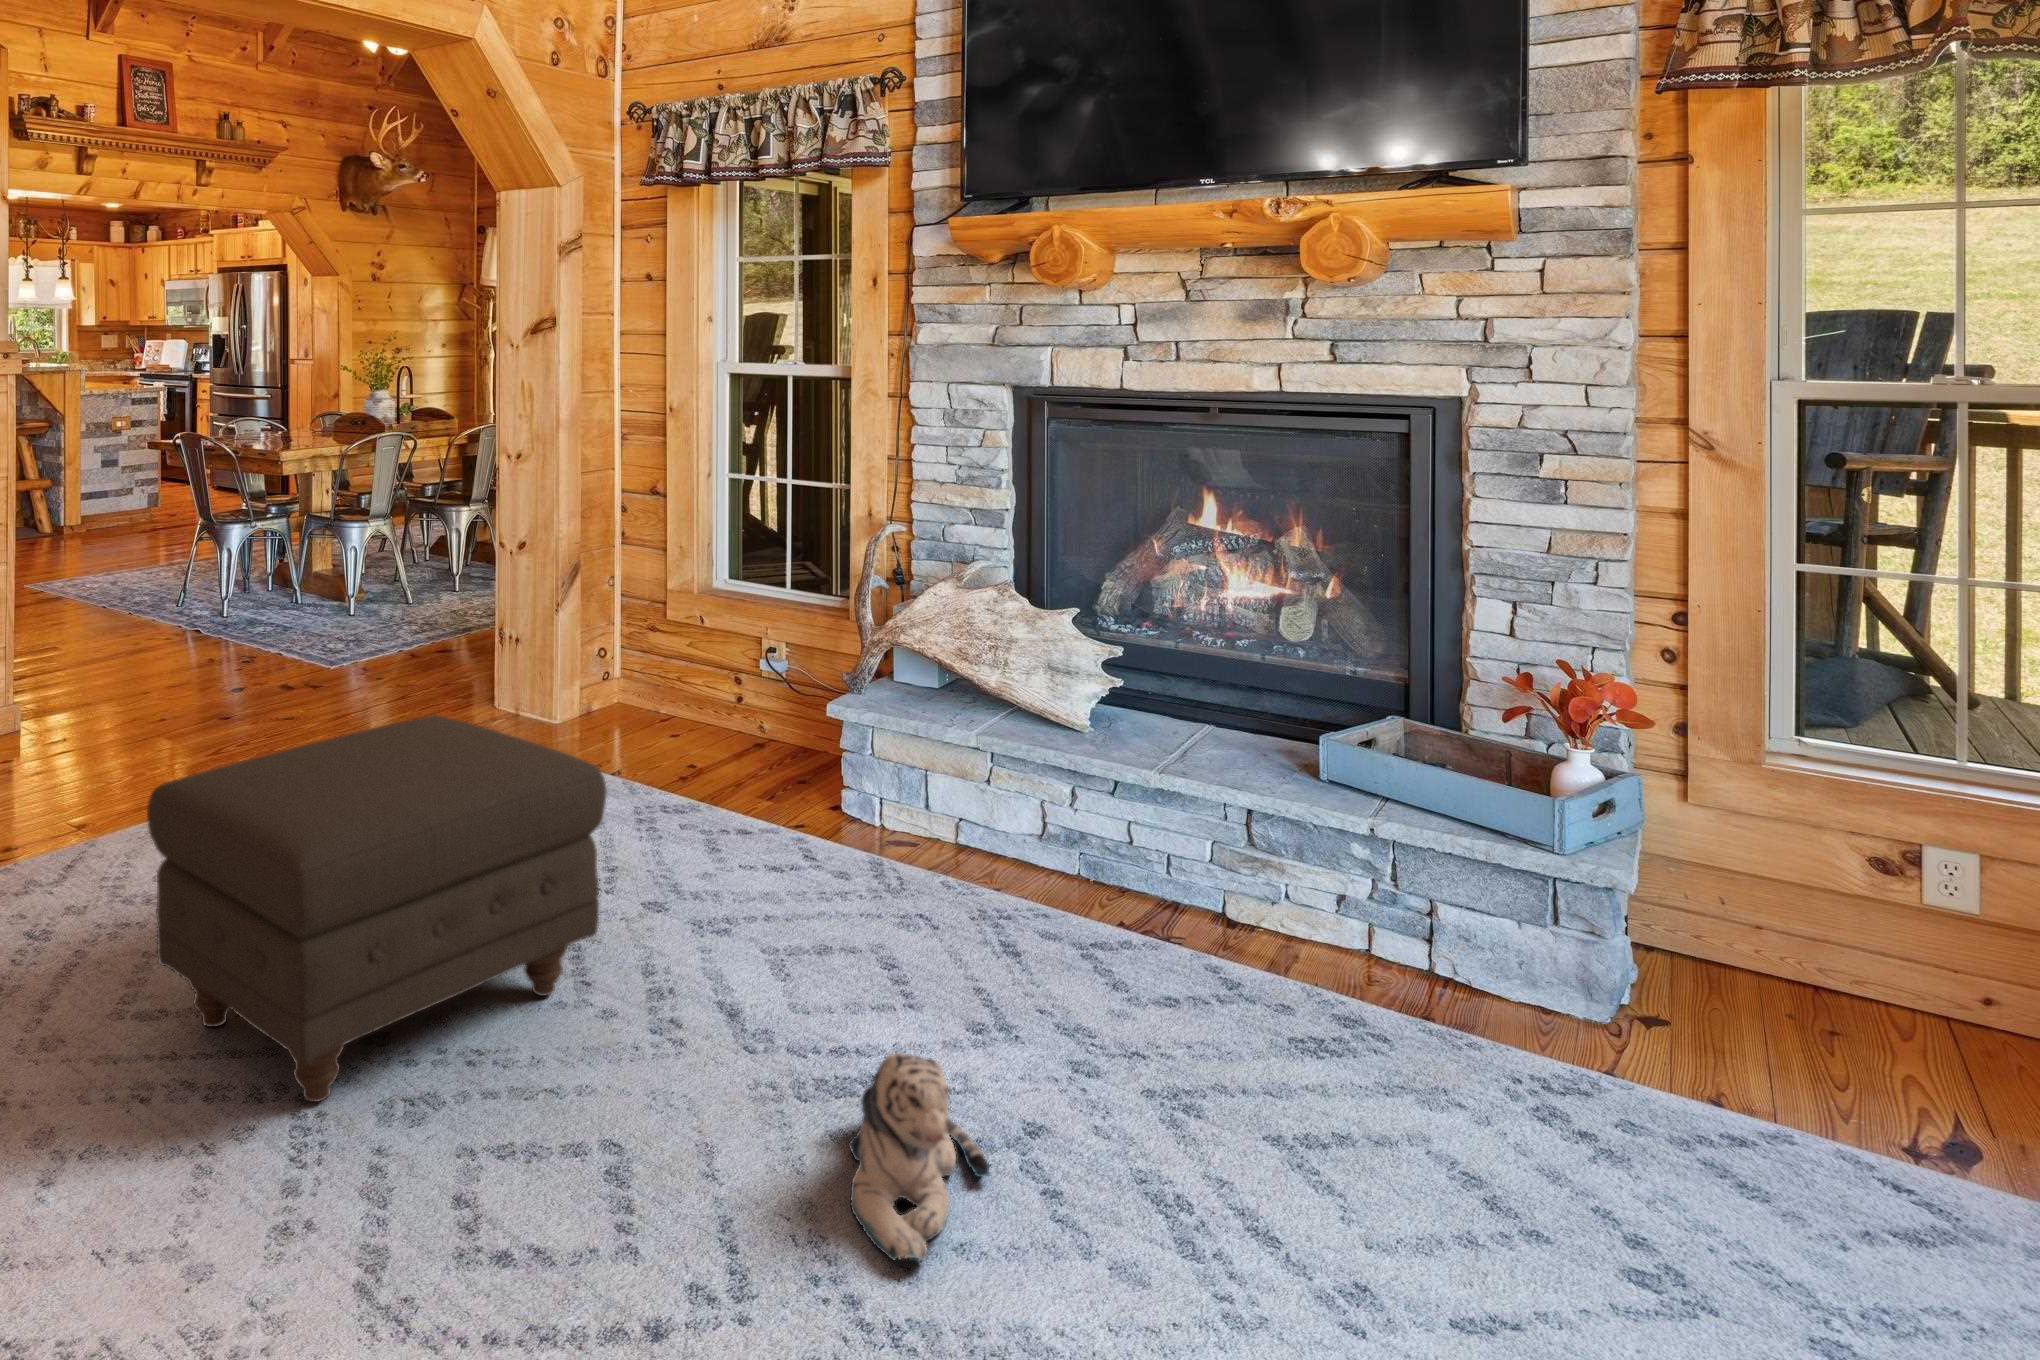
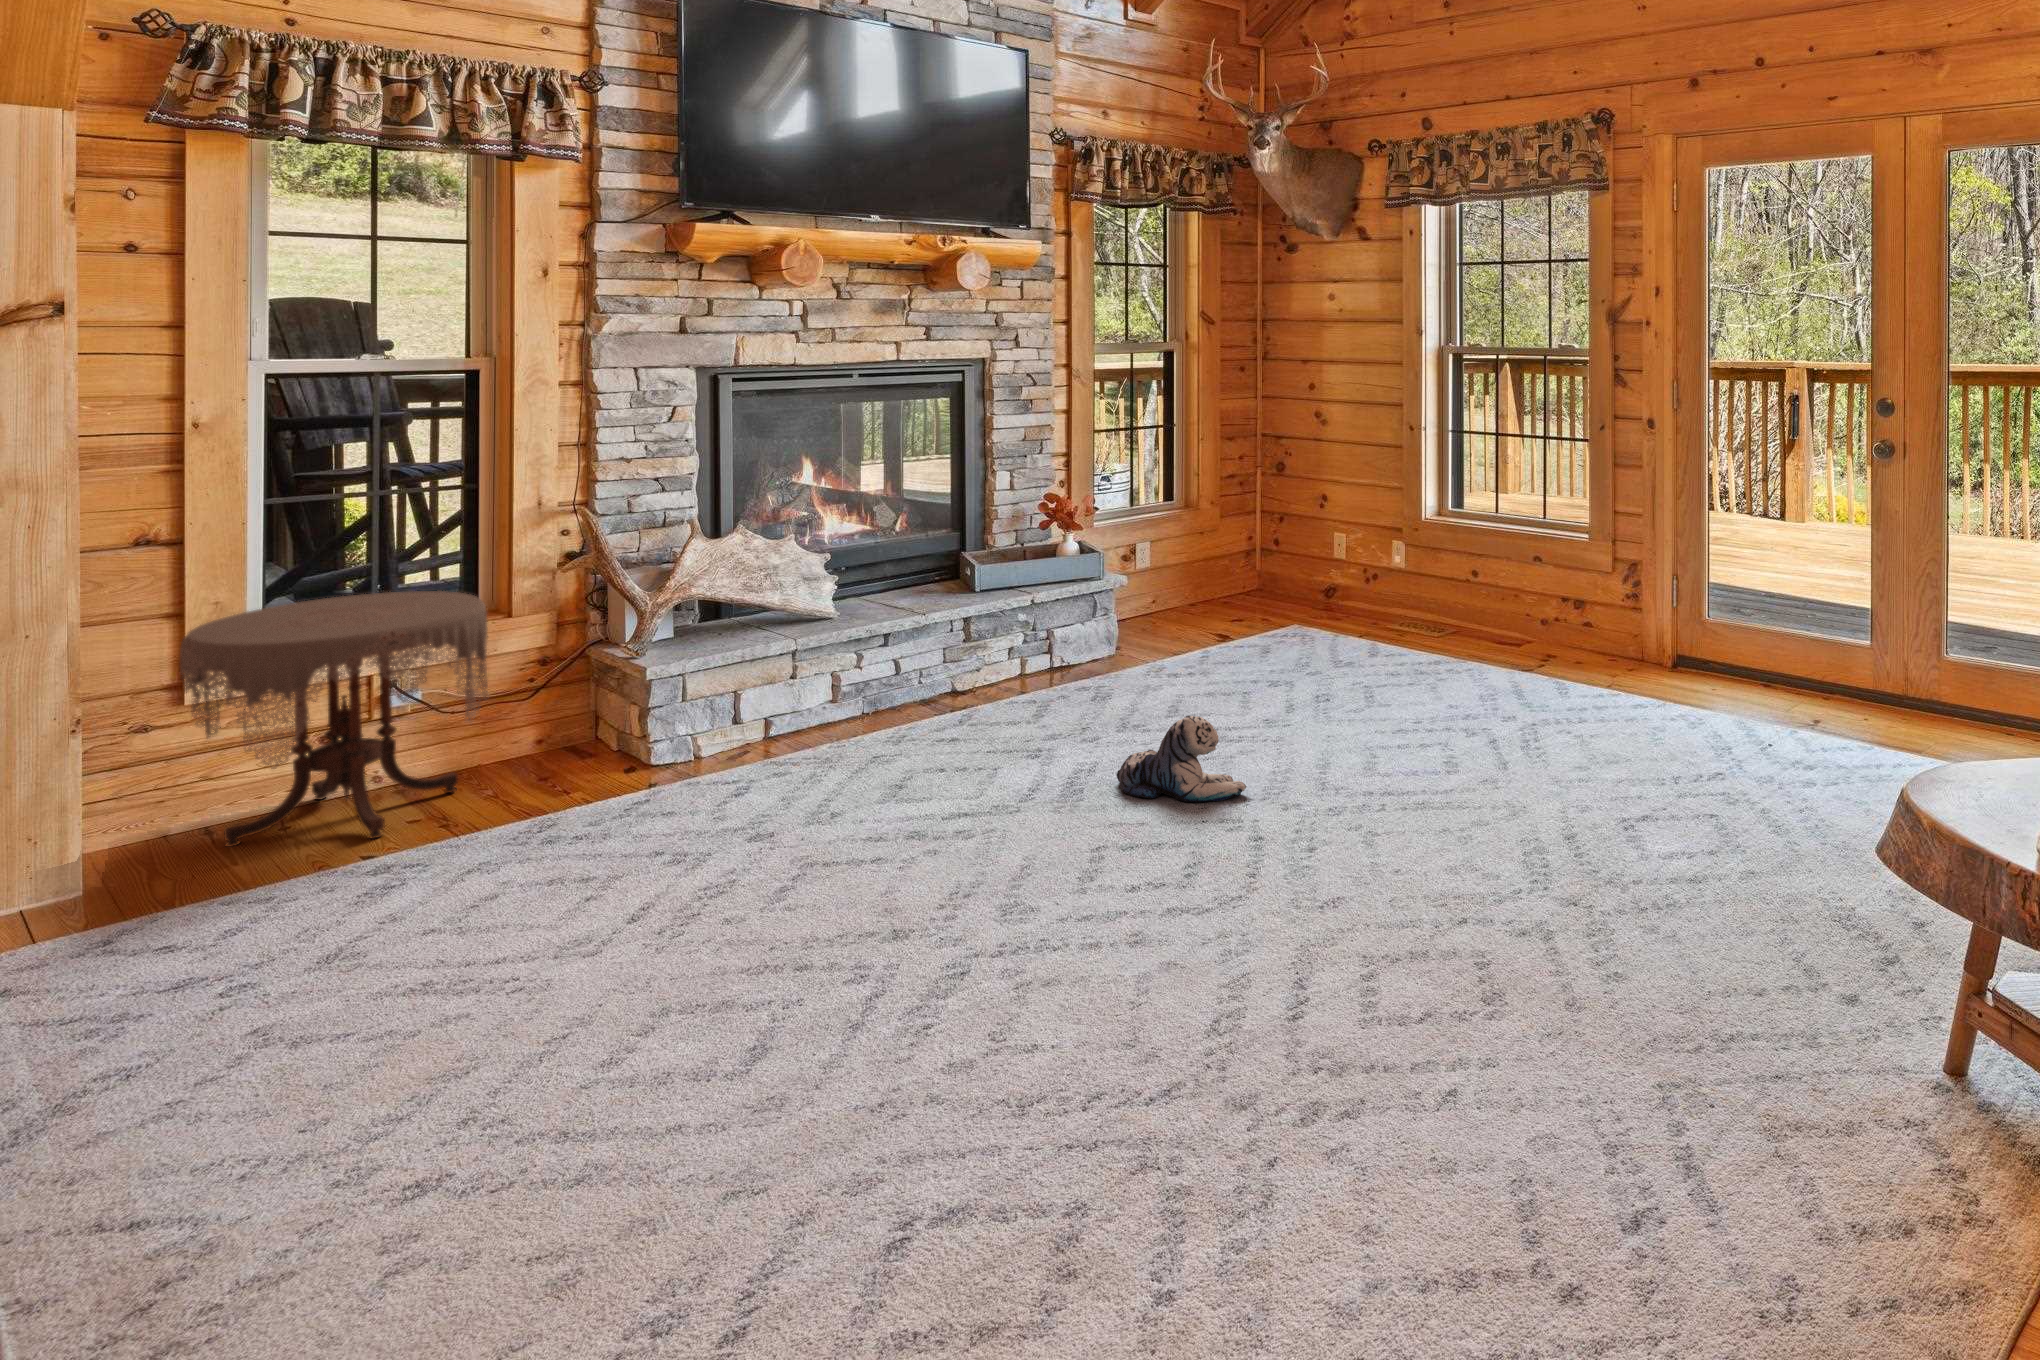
side table: none [571,561,769,766] -> present [180,591,488,847]
ottoman: present [147,715,606,1102] -> none [672,676,1058,1012]

